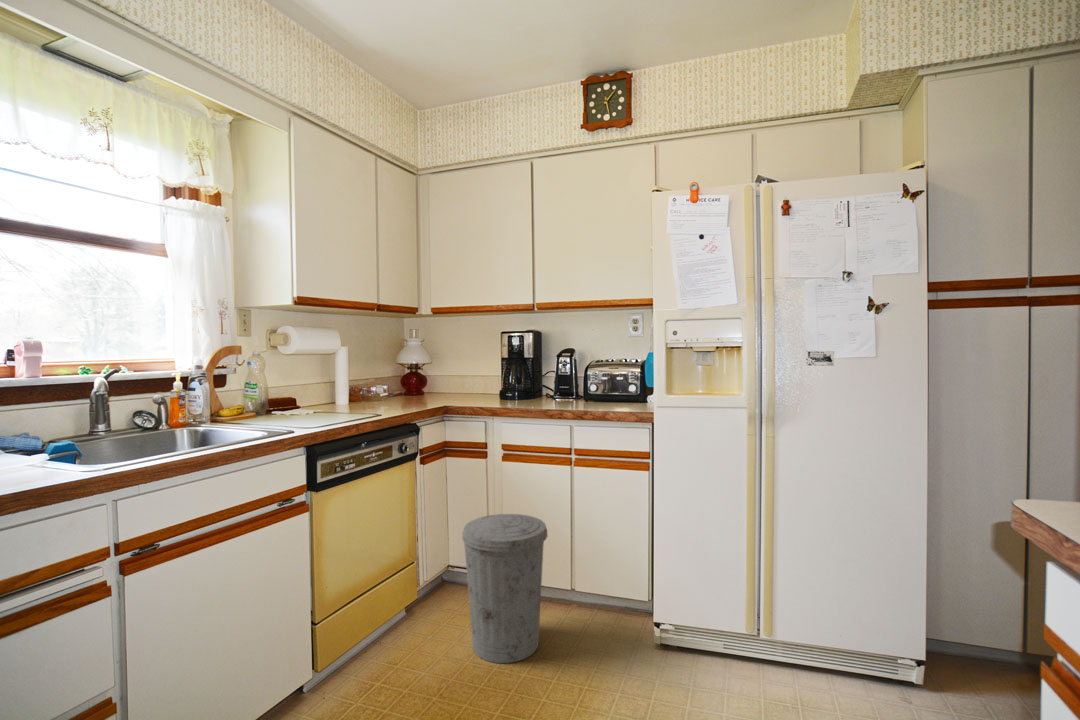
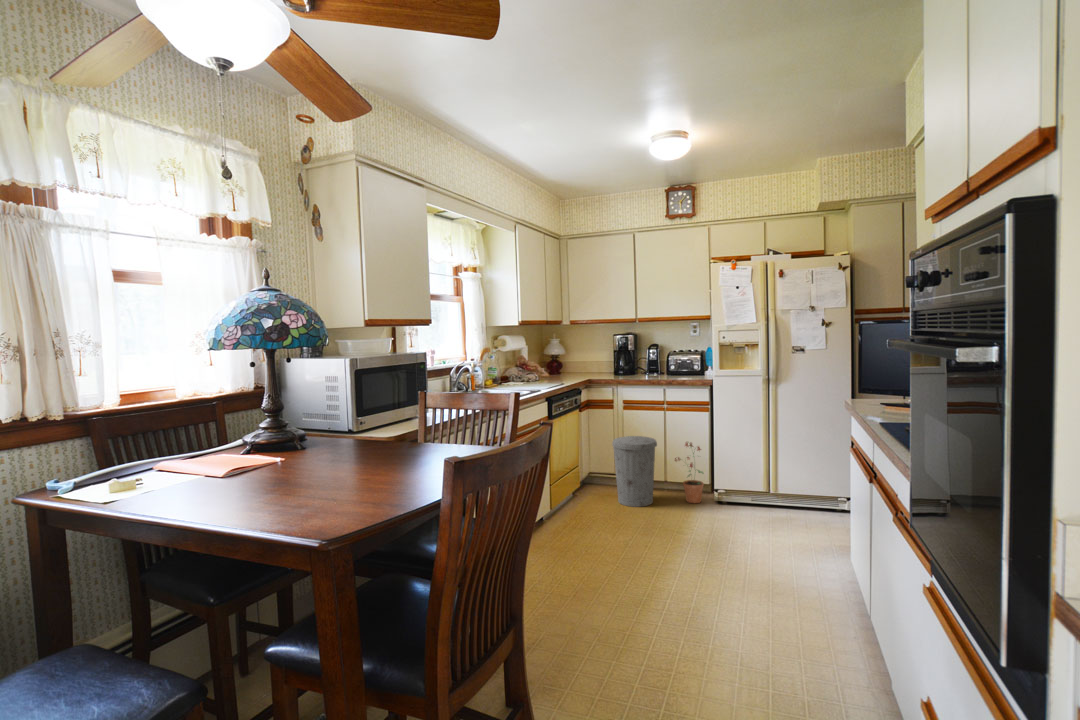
potted plant: none [581,528,638,653] -> present [675,442,704,503]

